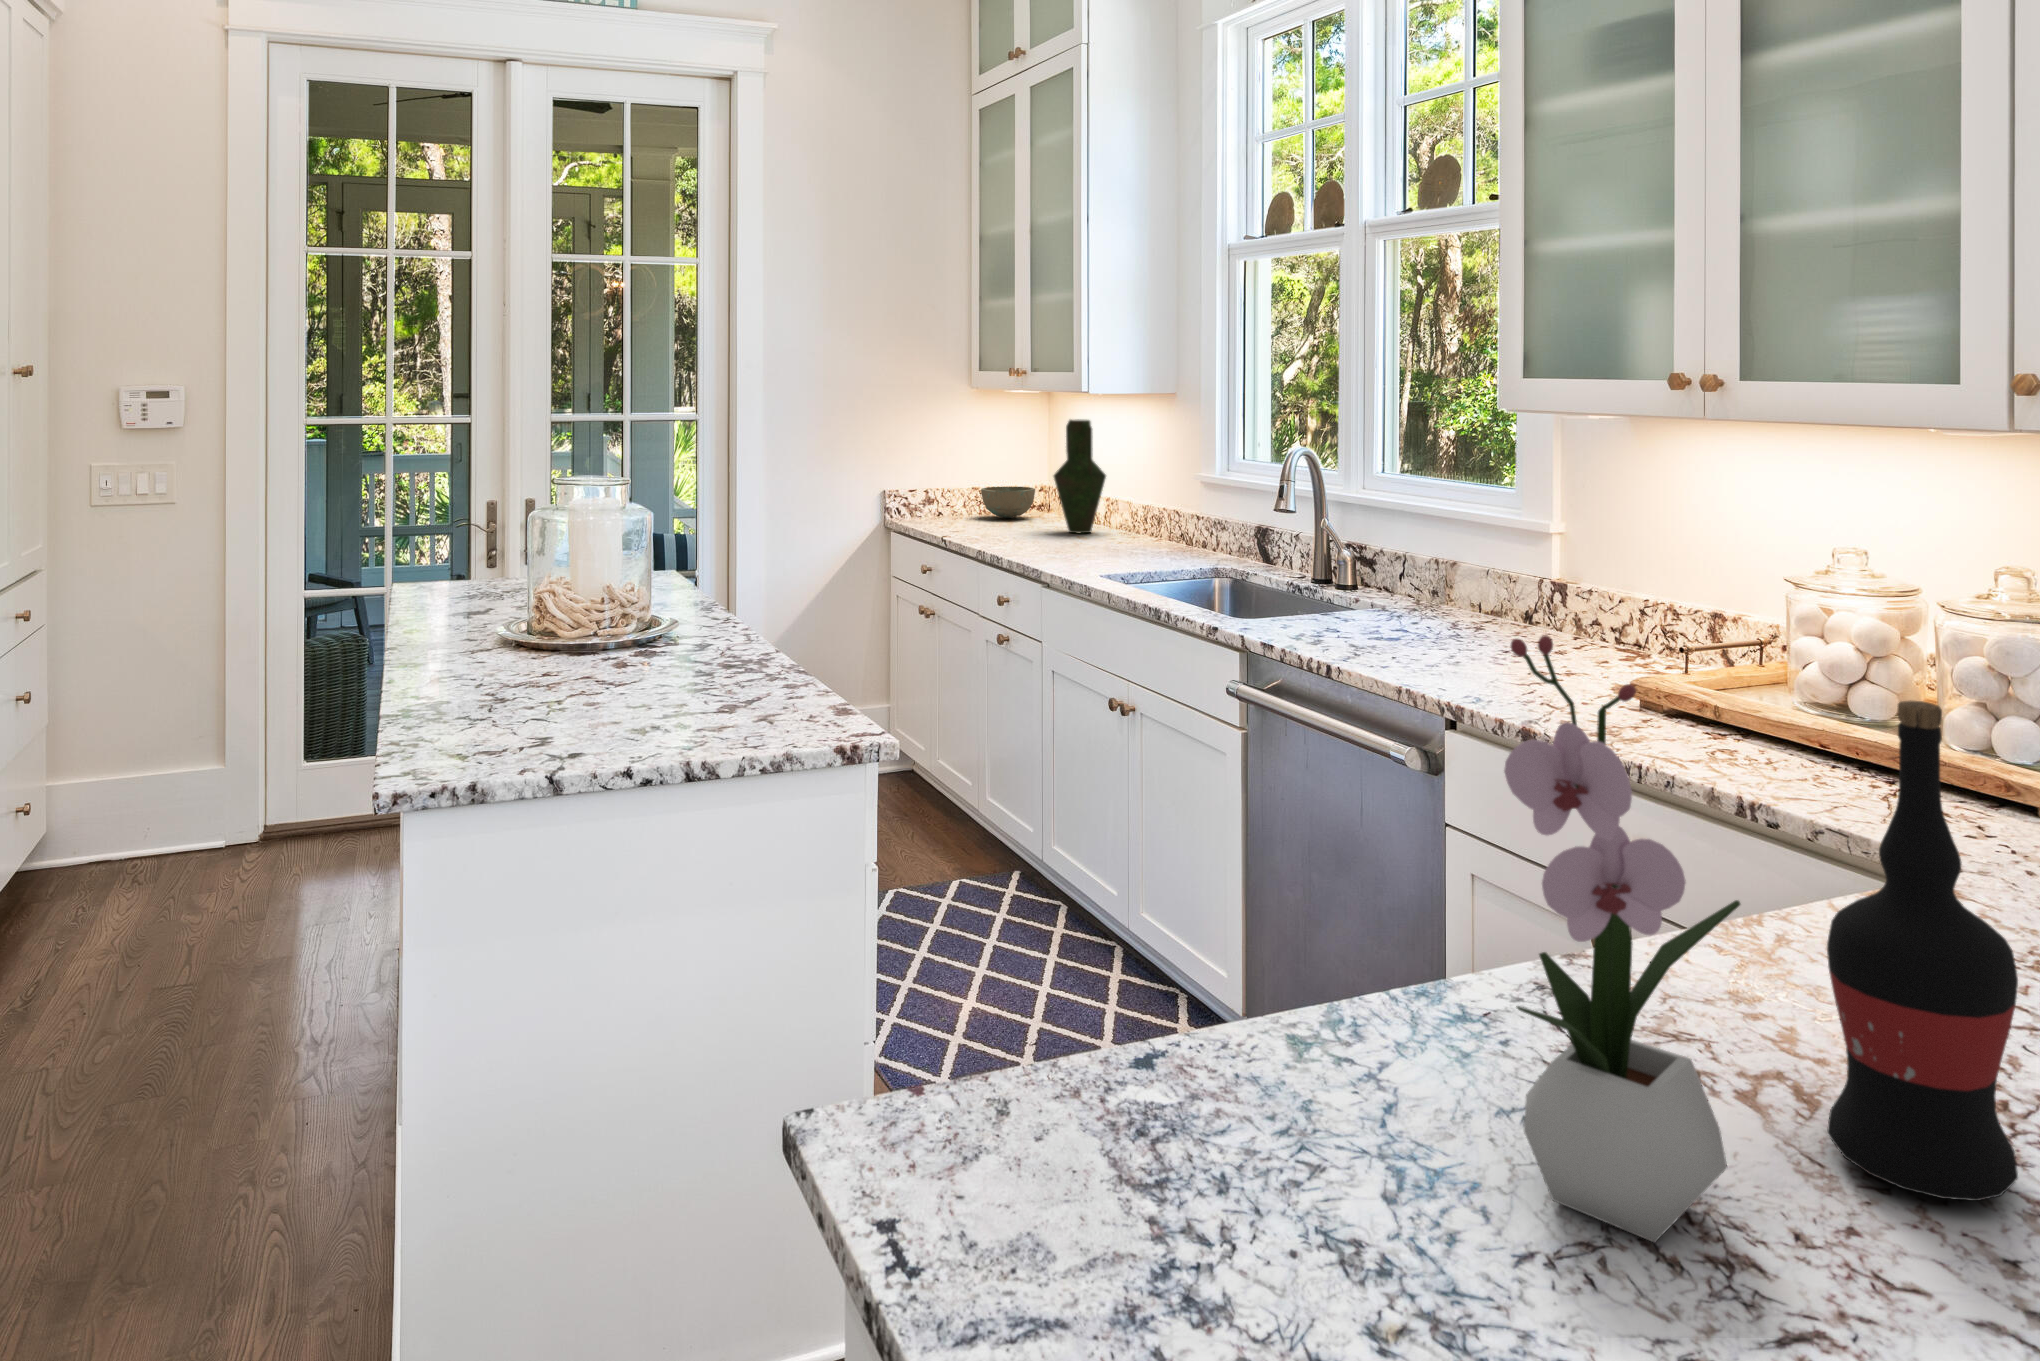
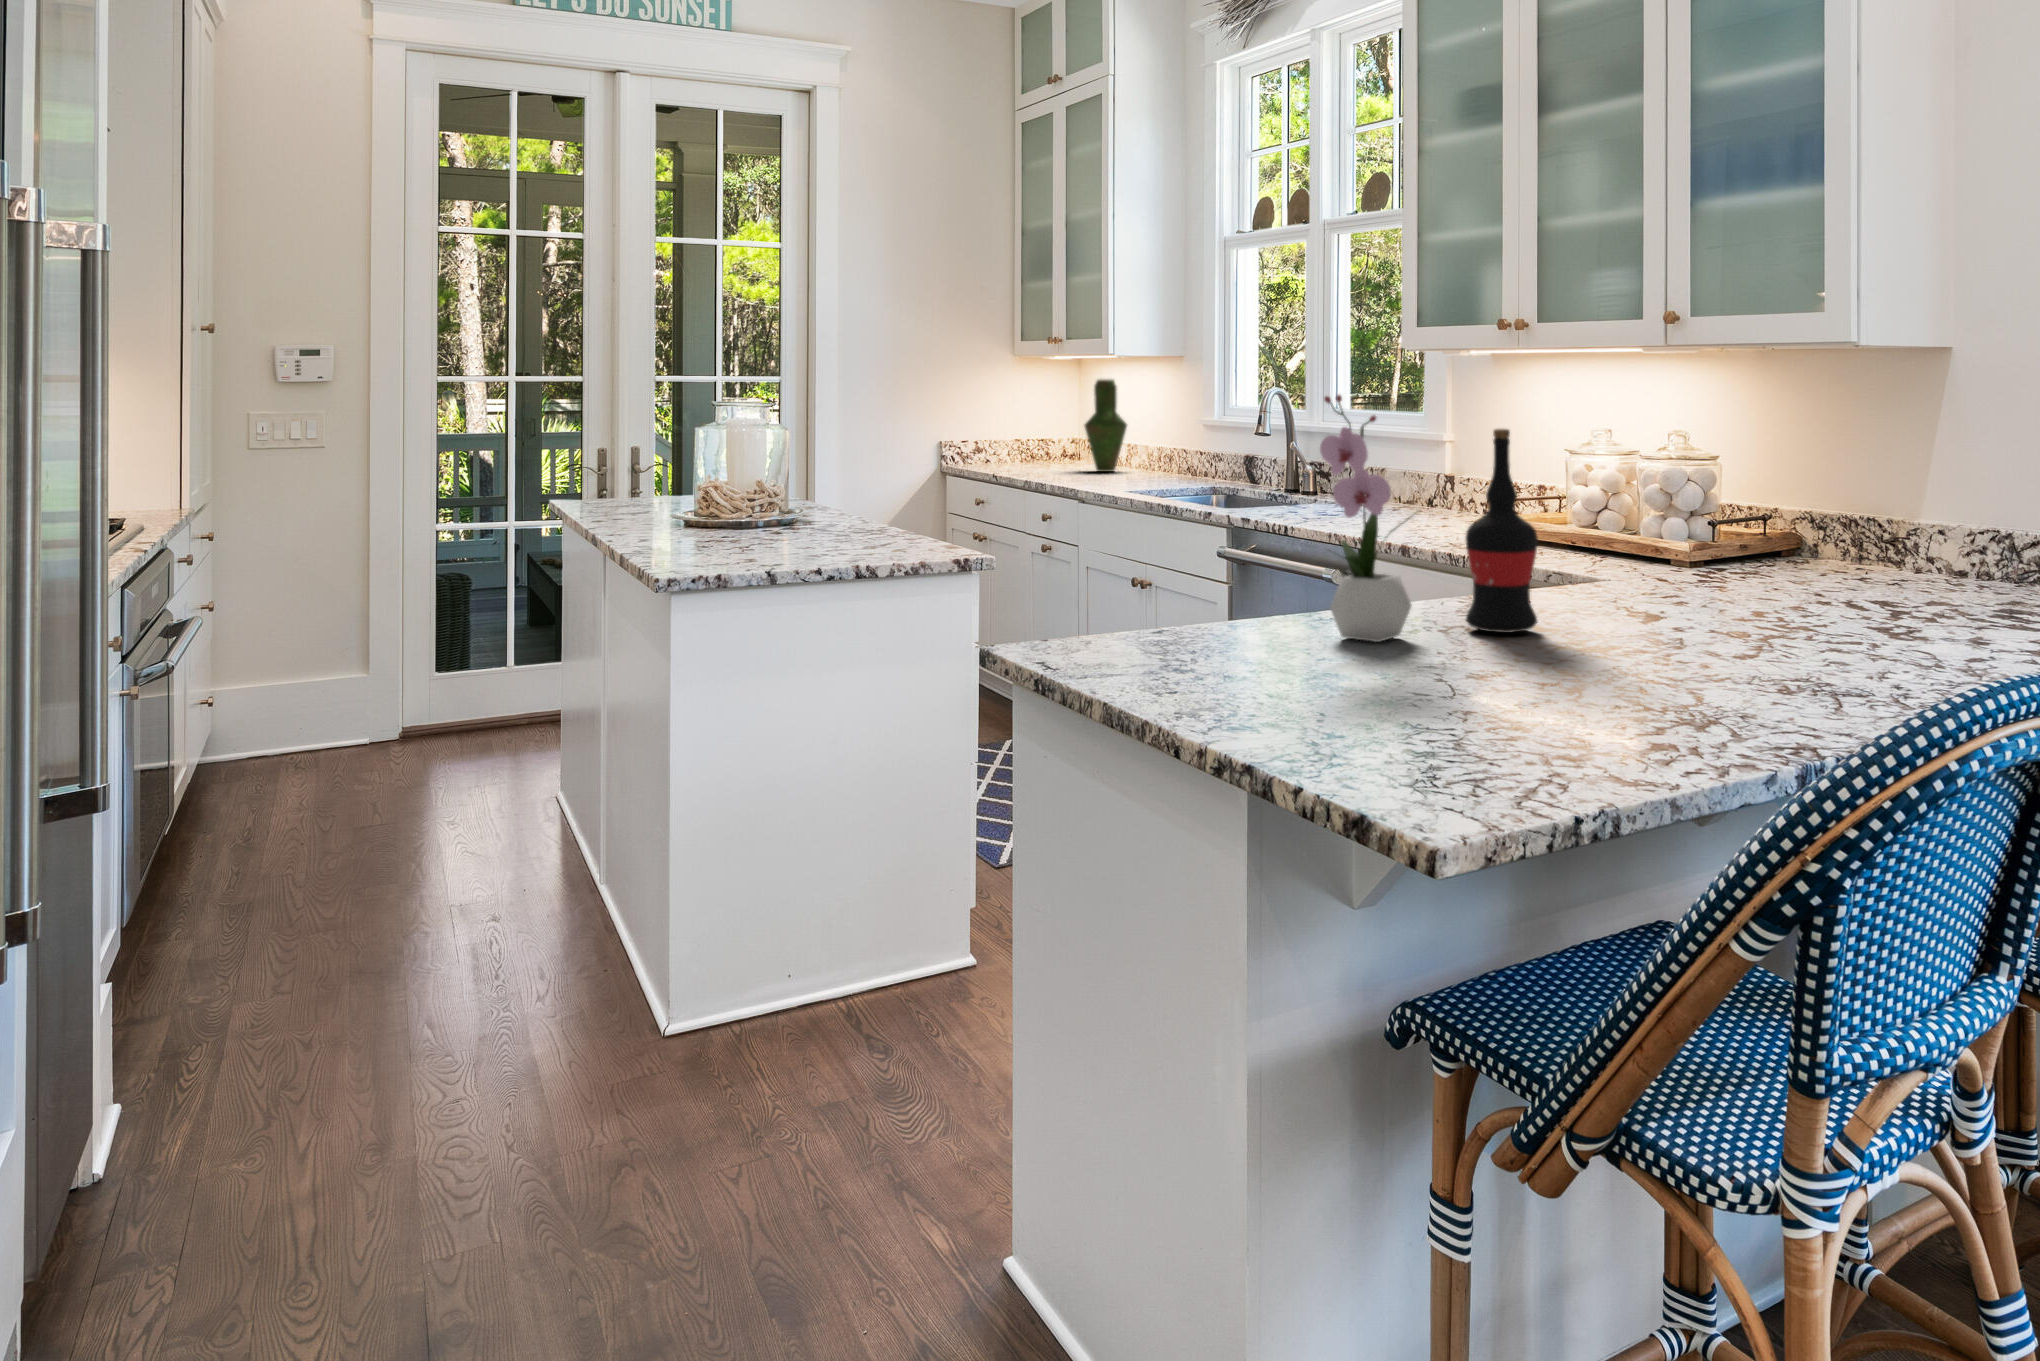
bowl: present [981,487,1035,518] -> none [1021,439,1067,464]

